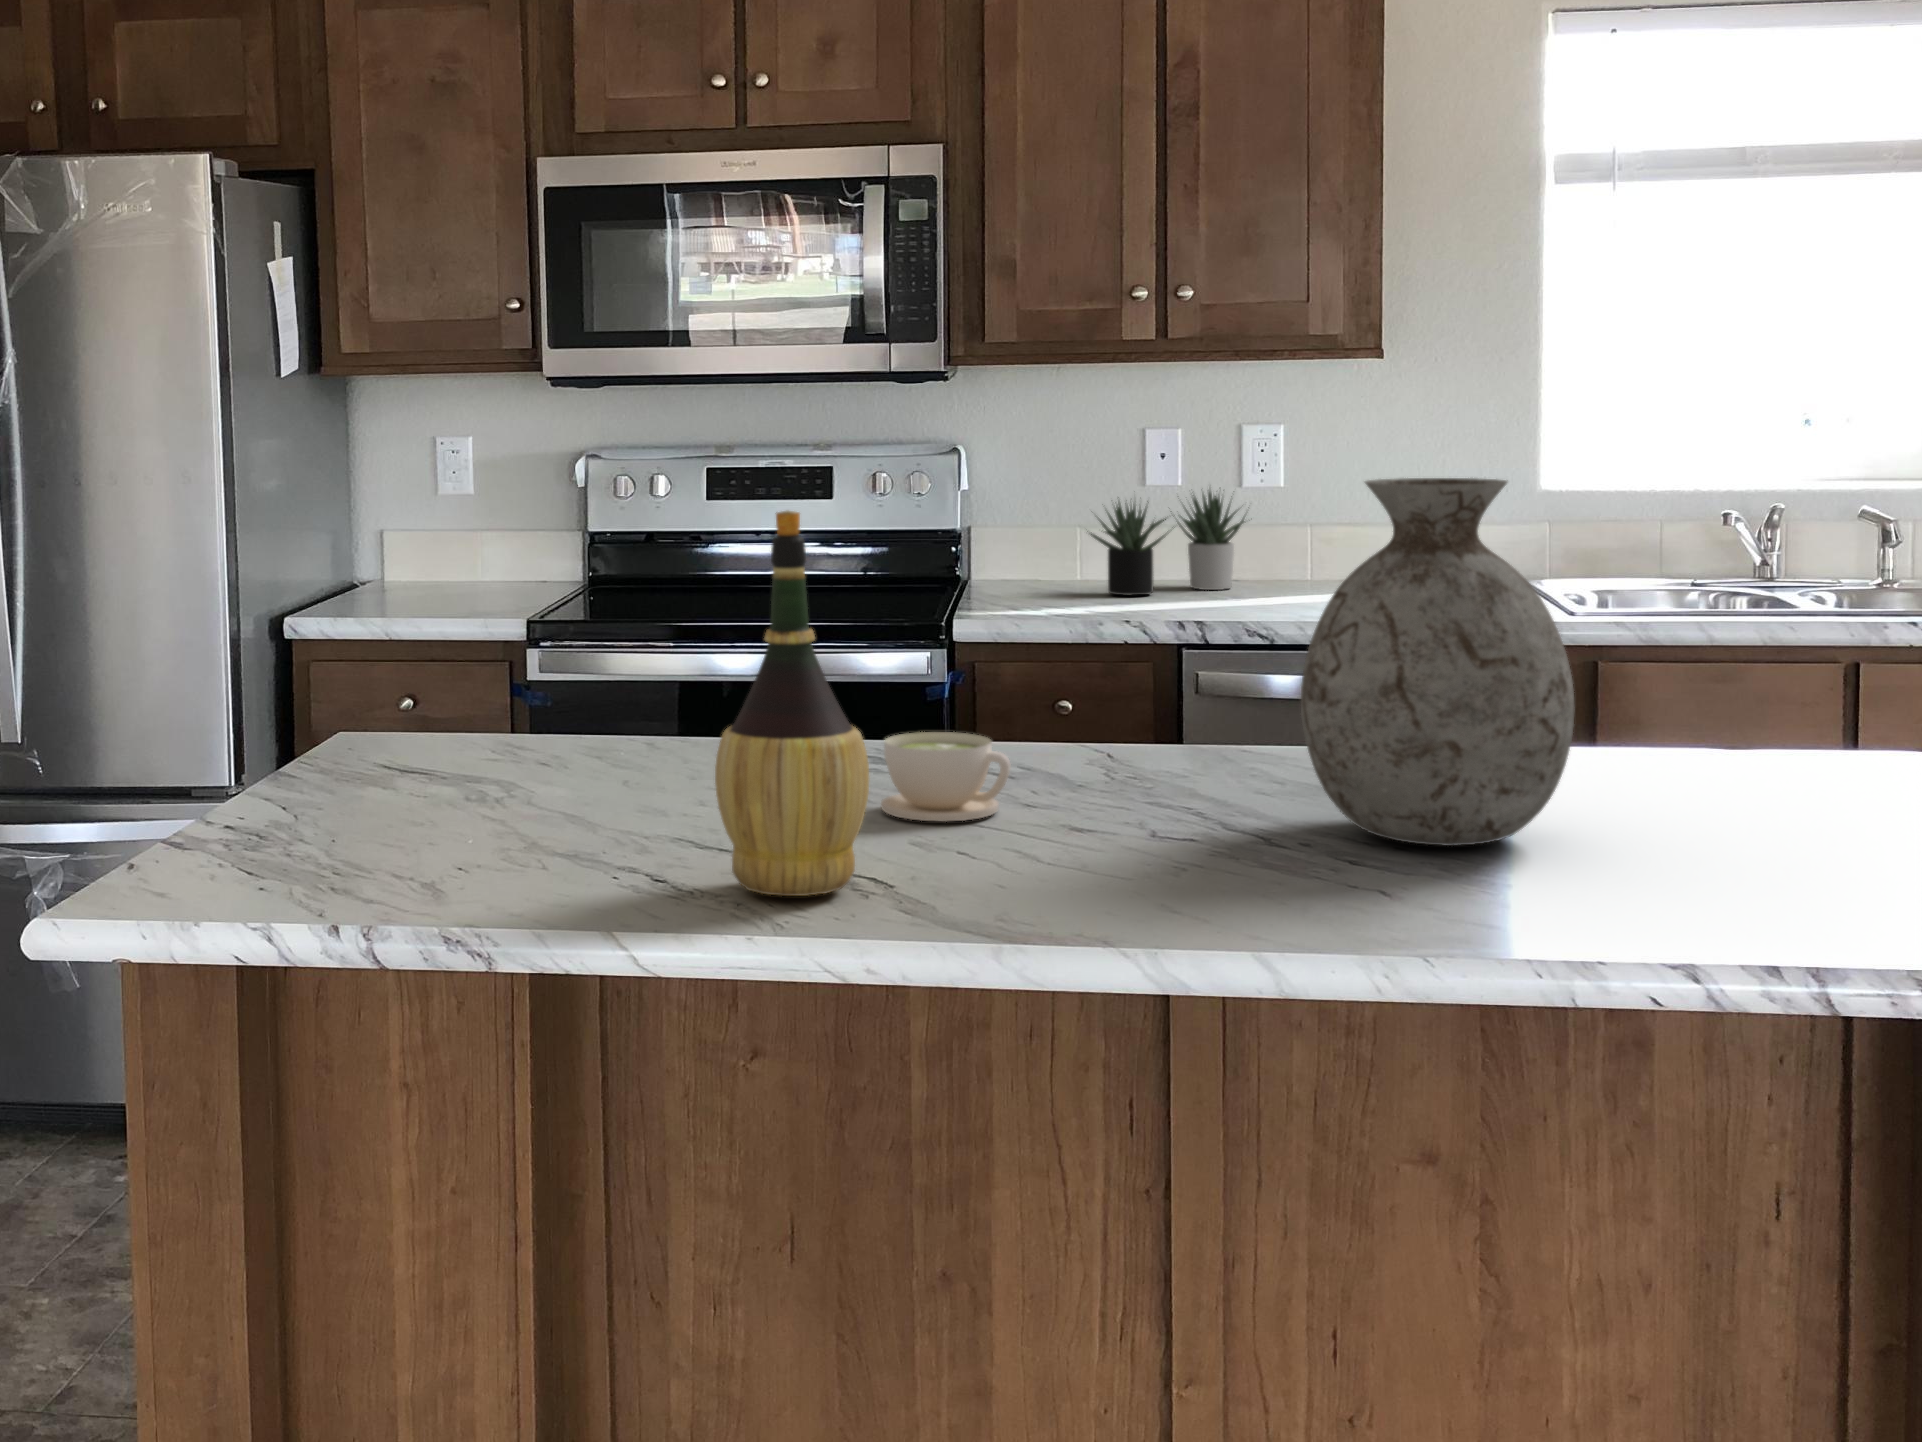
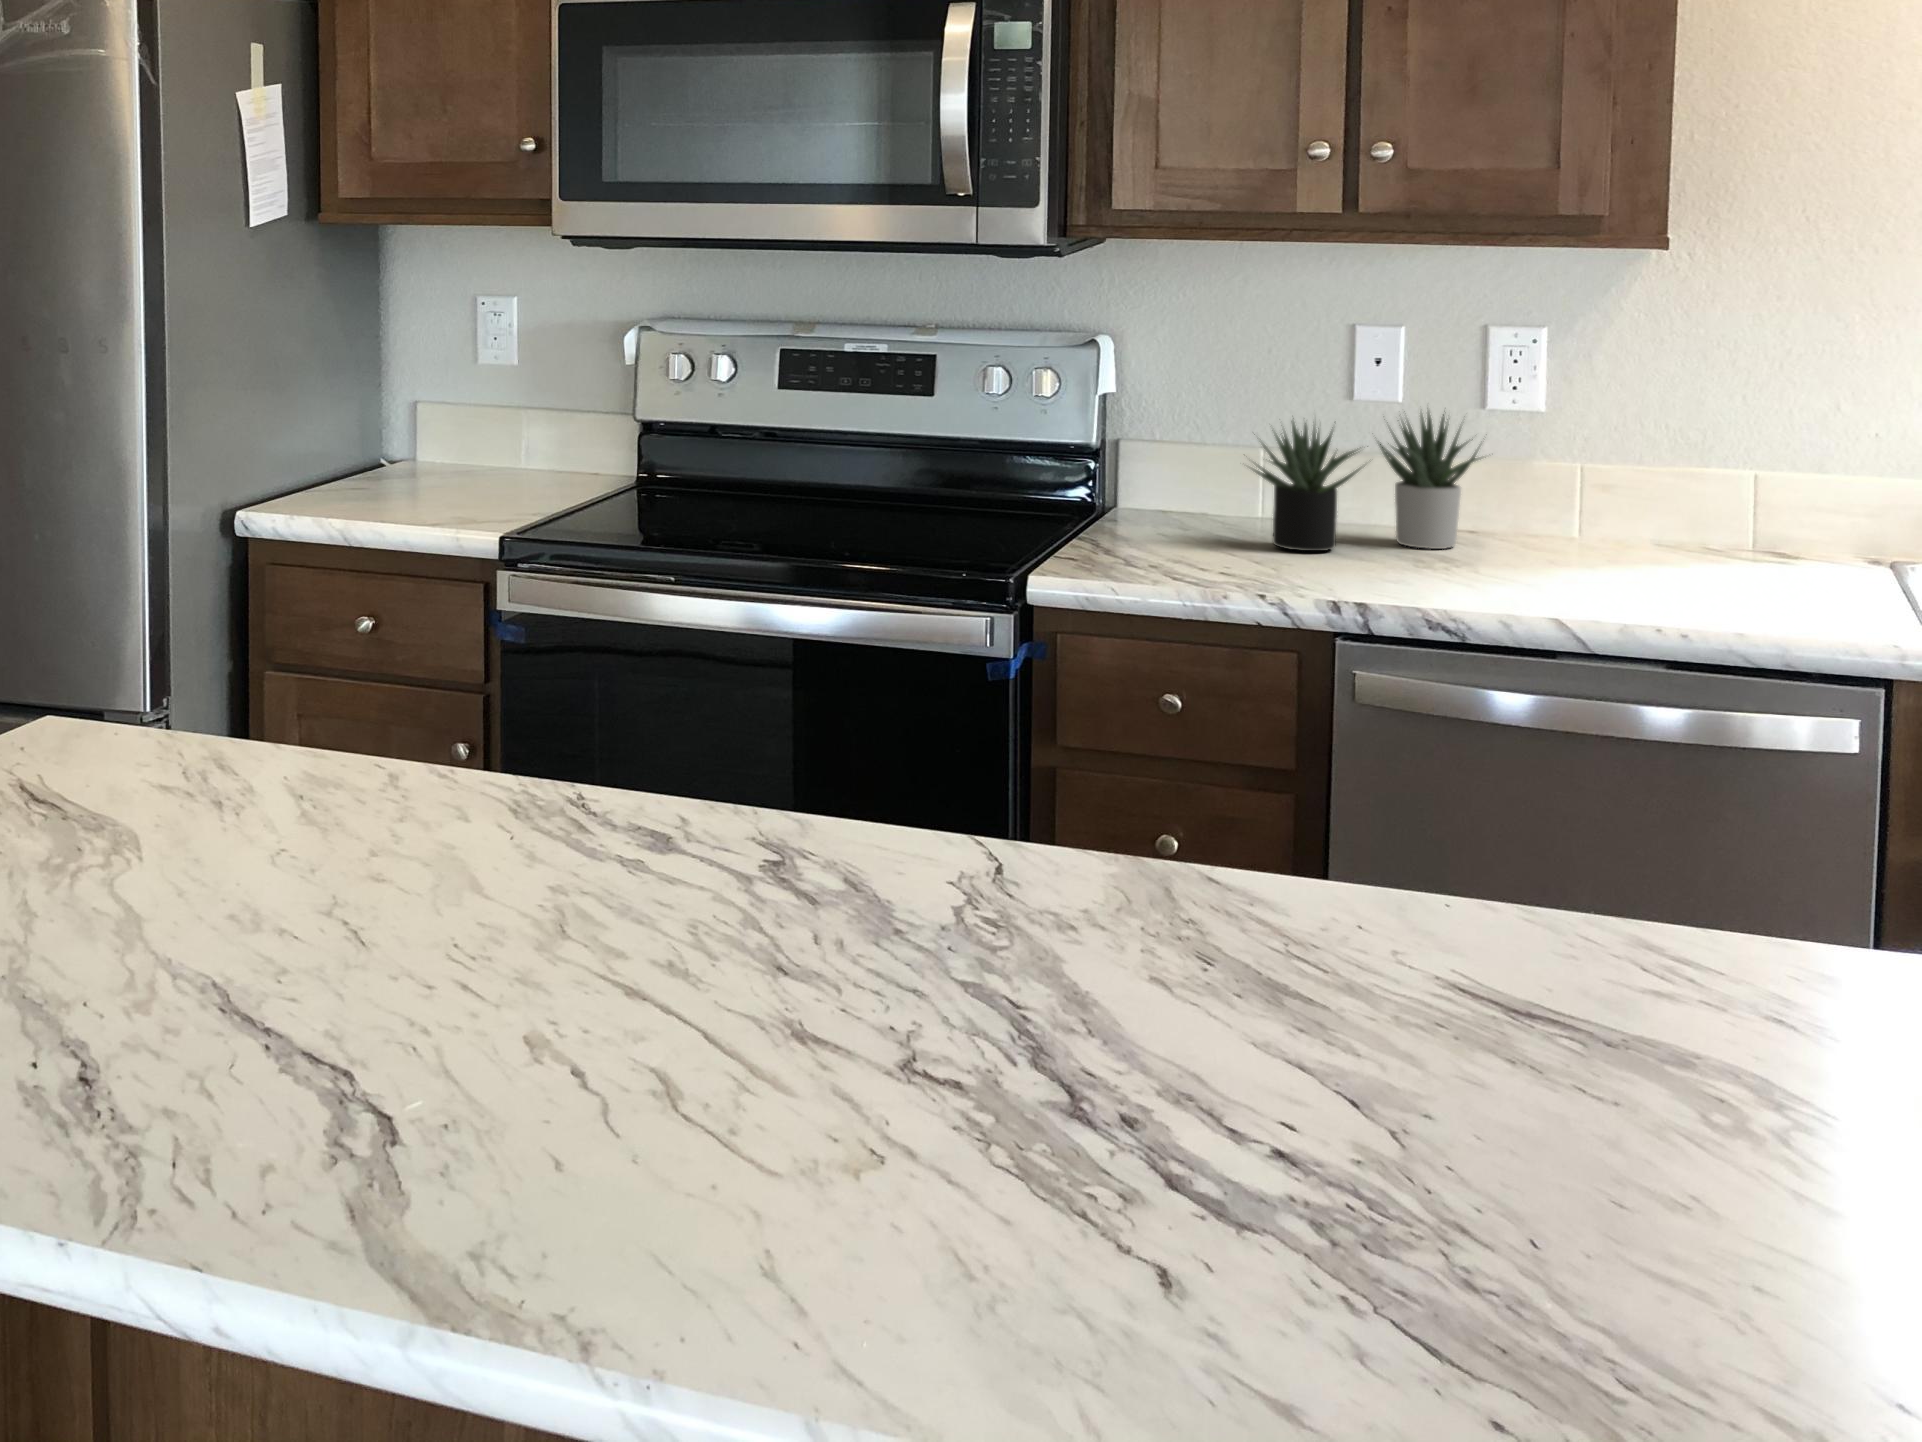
vase: present [1301,478,1574,846] -> none [1081,557,1534,1198]
wine bottle: present [715,511,869,896] -> none [89,572,320,1161]
coffee cup: present [881,732,1011,821] -> none [501,856,678,1010]

